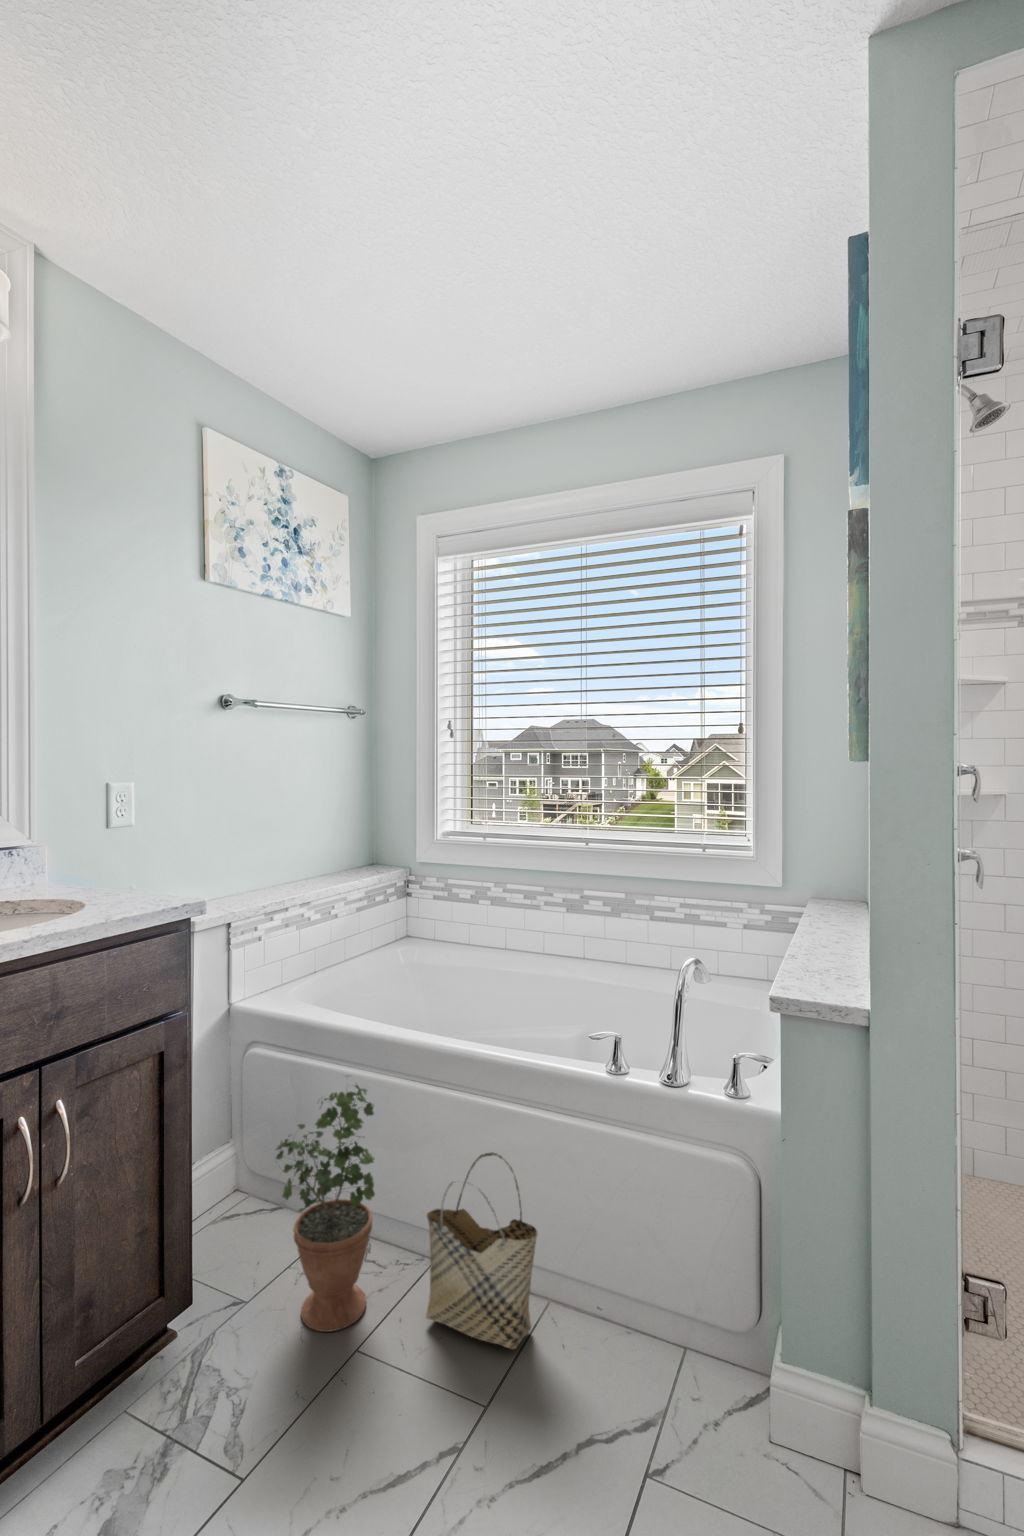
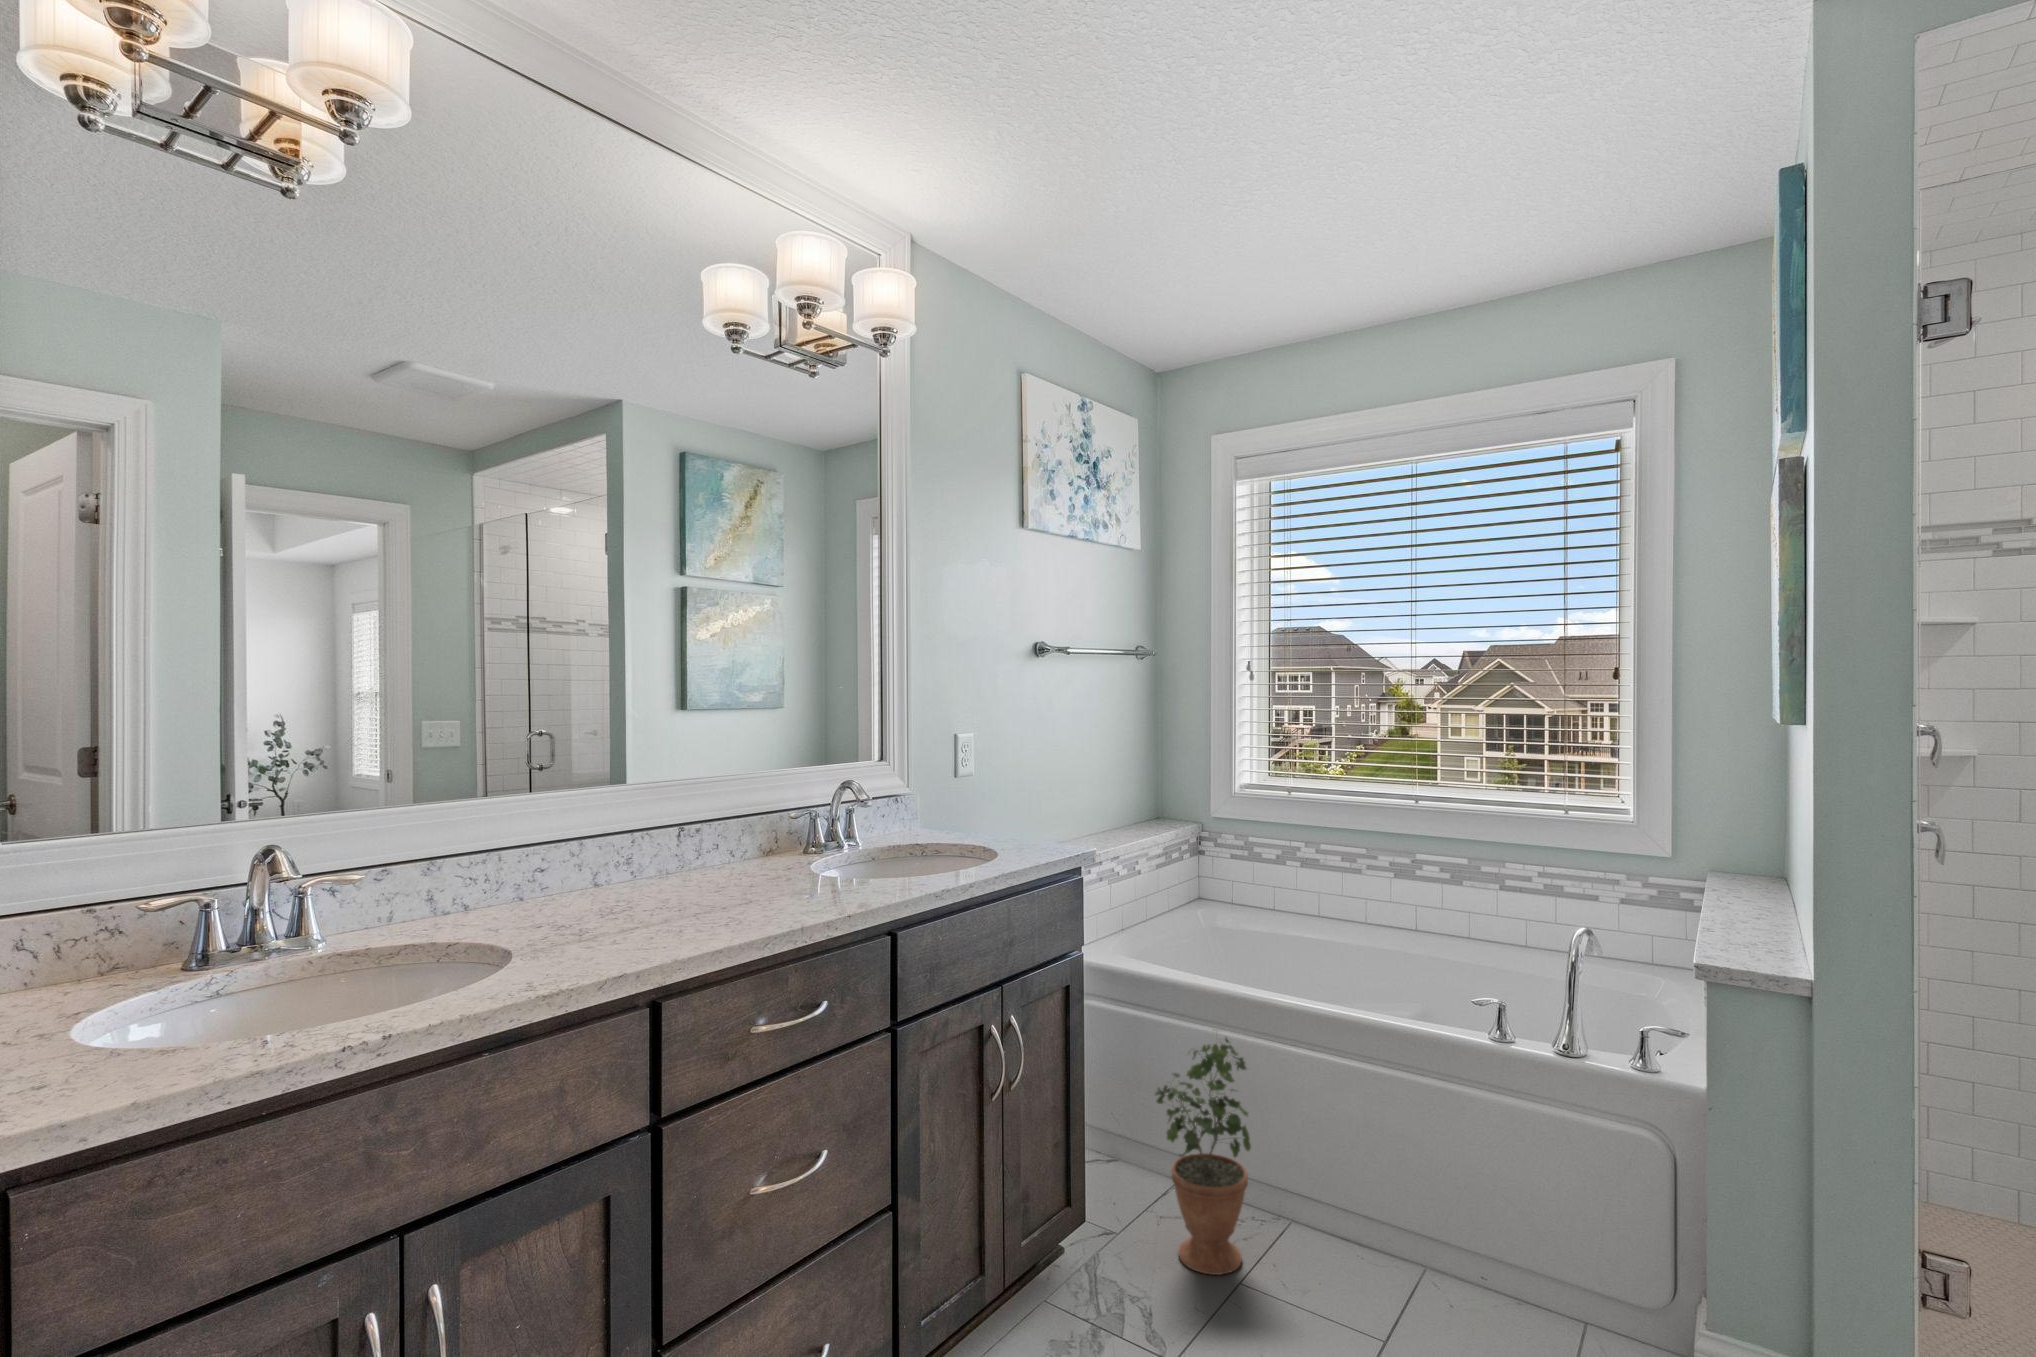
woven basket: present [426,1153,537,1349] -> none [1305,1116,1428,1307]

